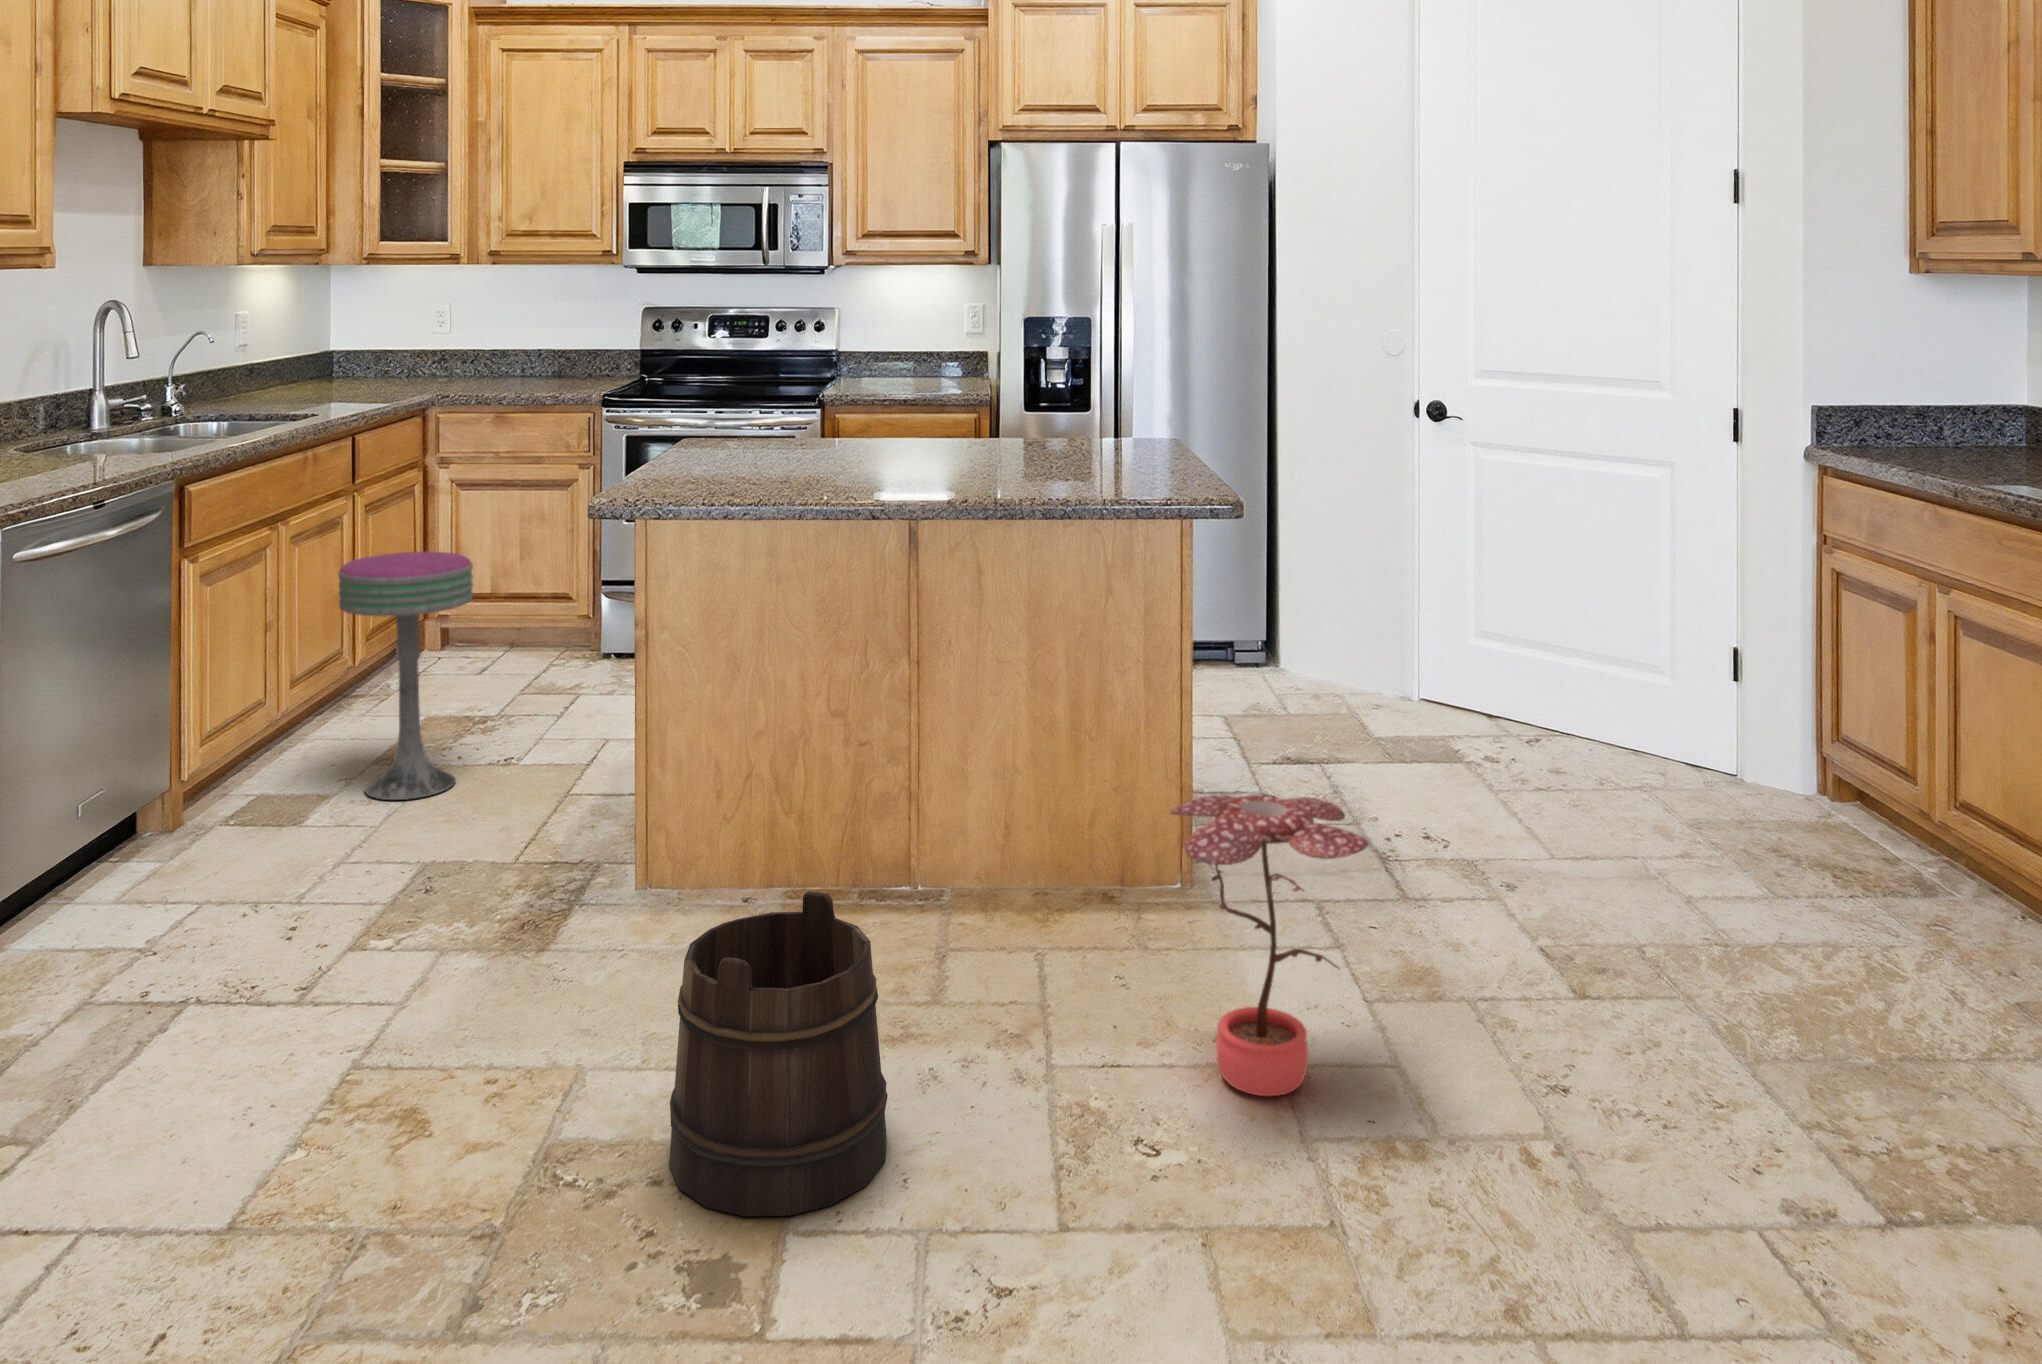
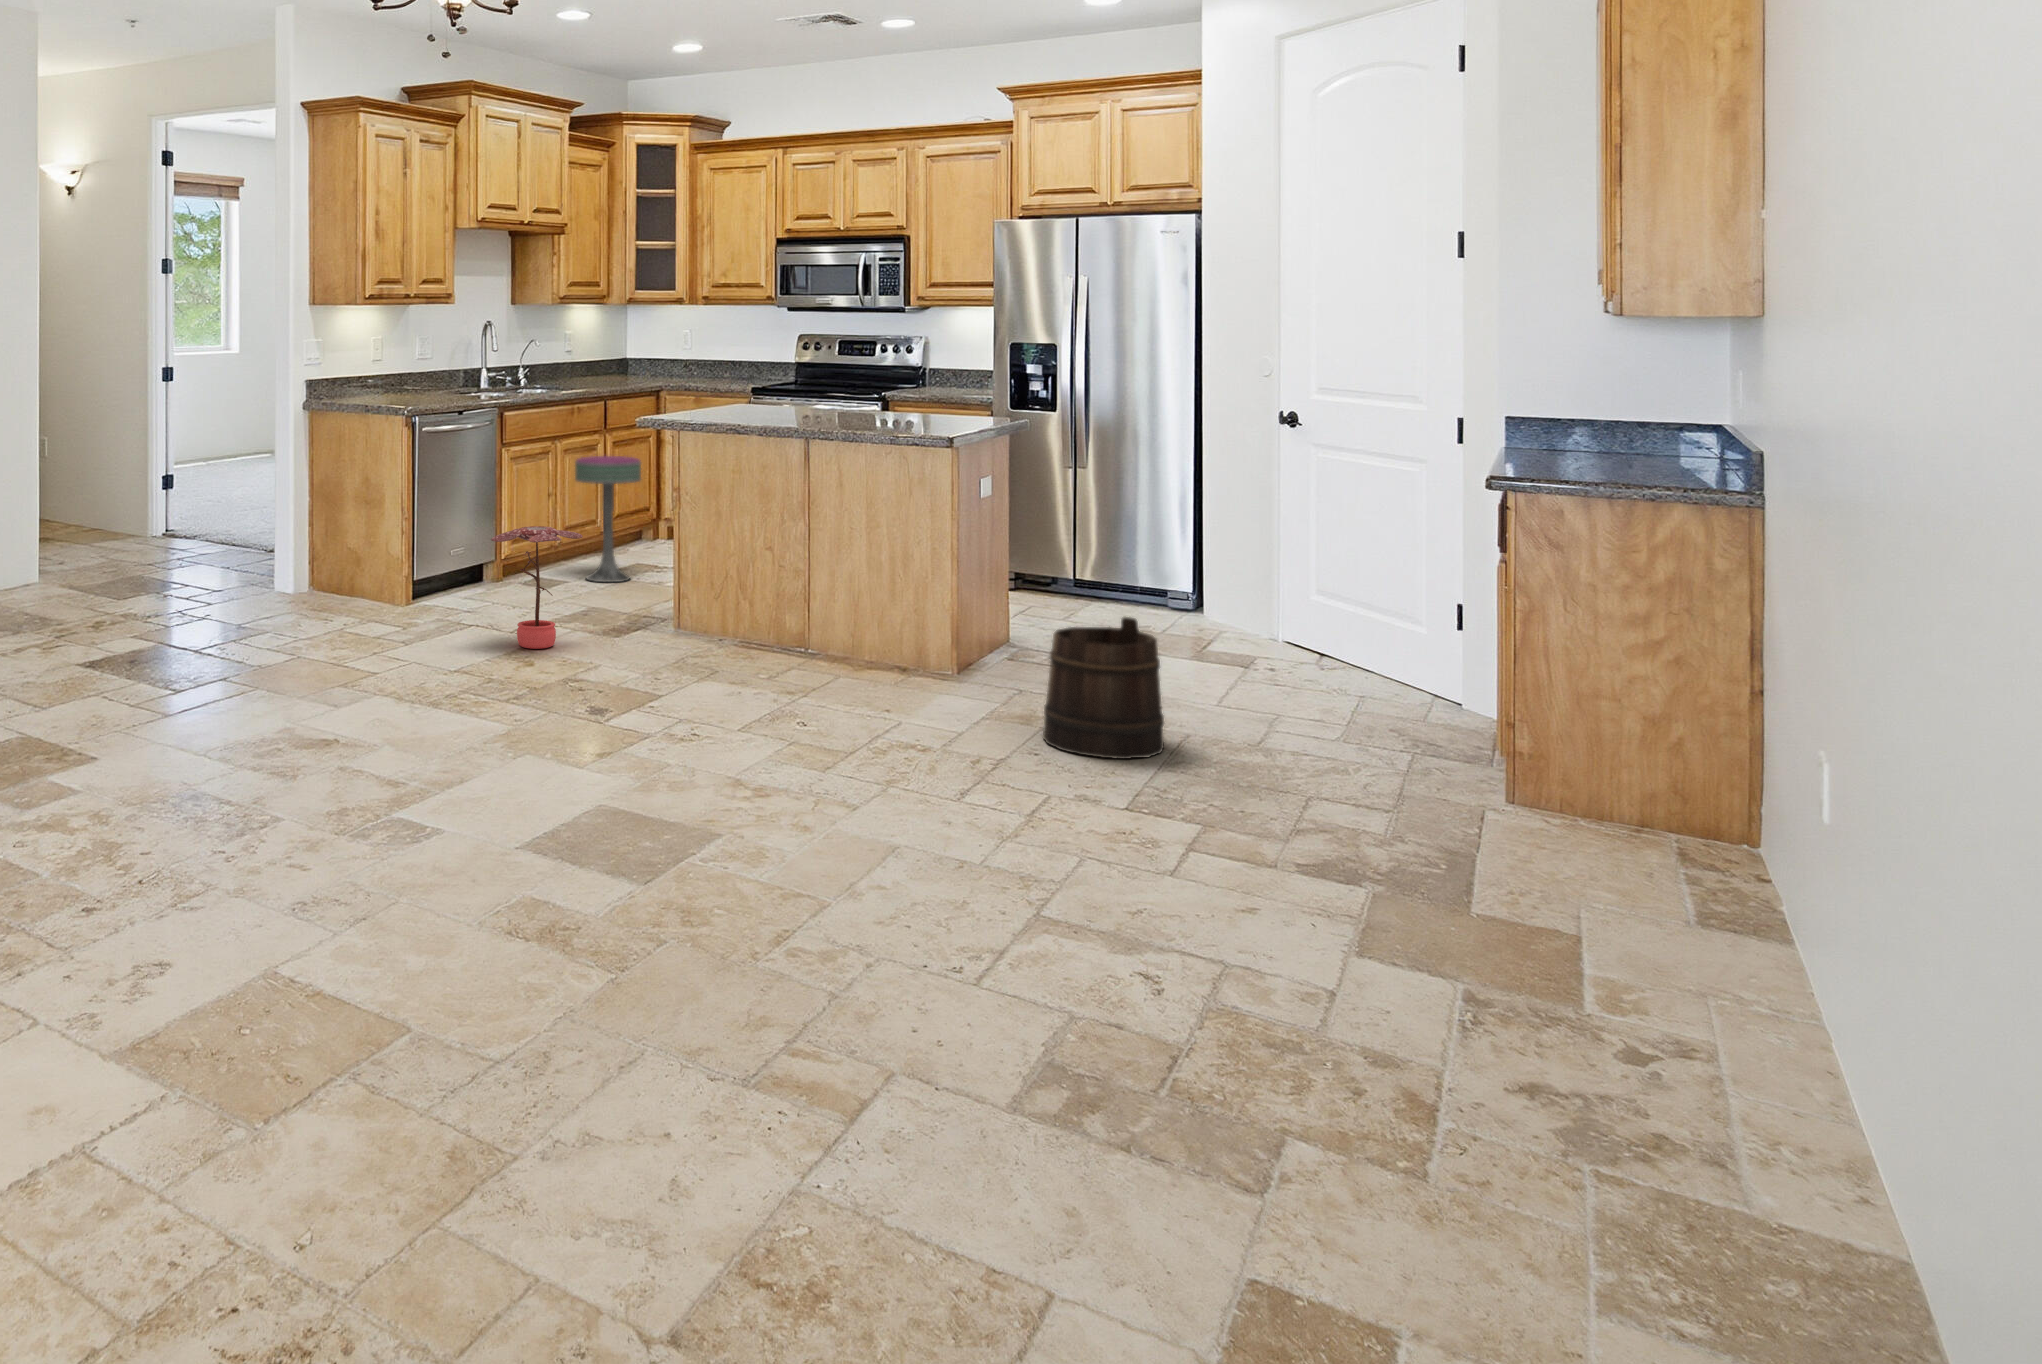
potted plant: present [1170,795,1369,1096] -> present [491,526,583,649]
bucket: present [669,891,888,1216] -> present [1043,617,1164,759]

